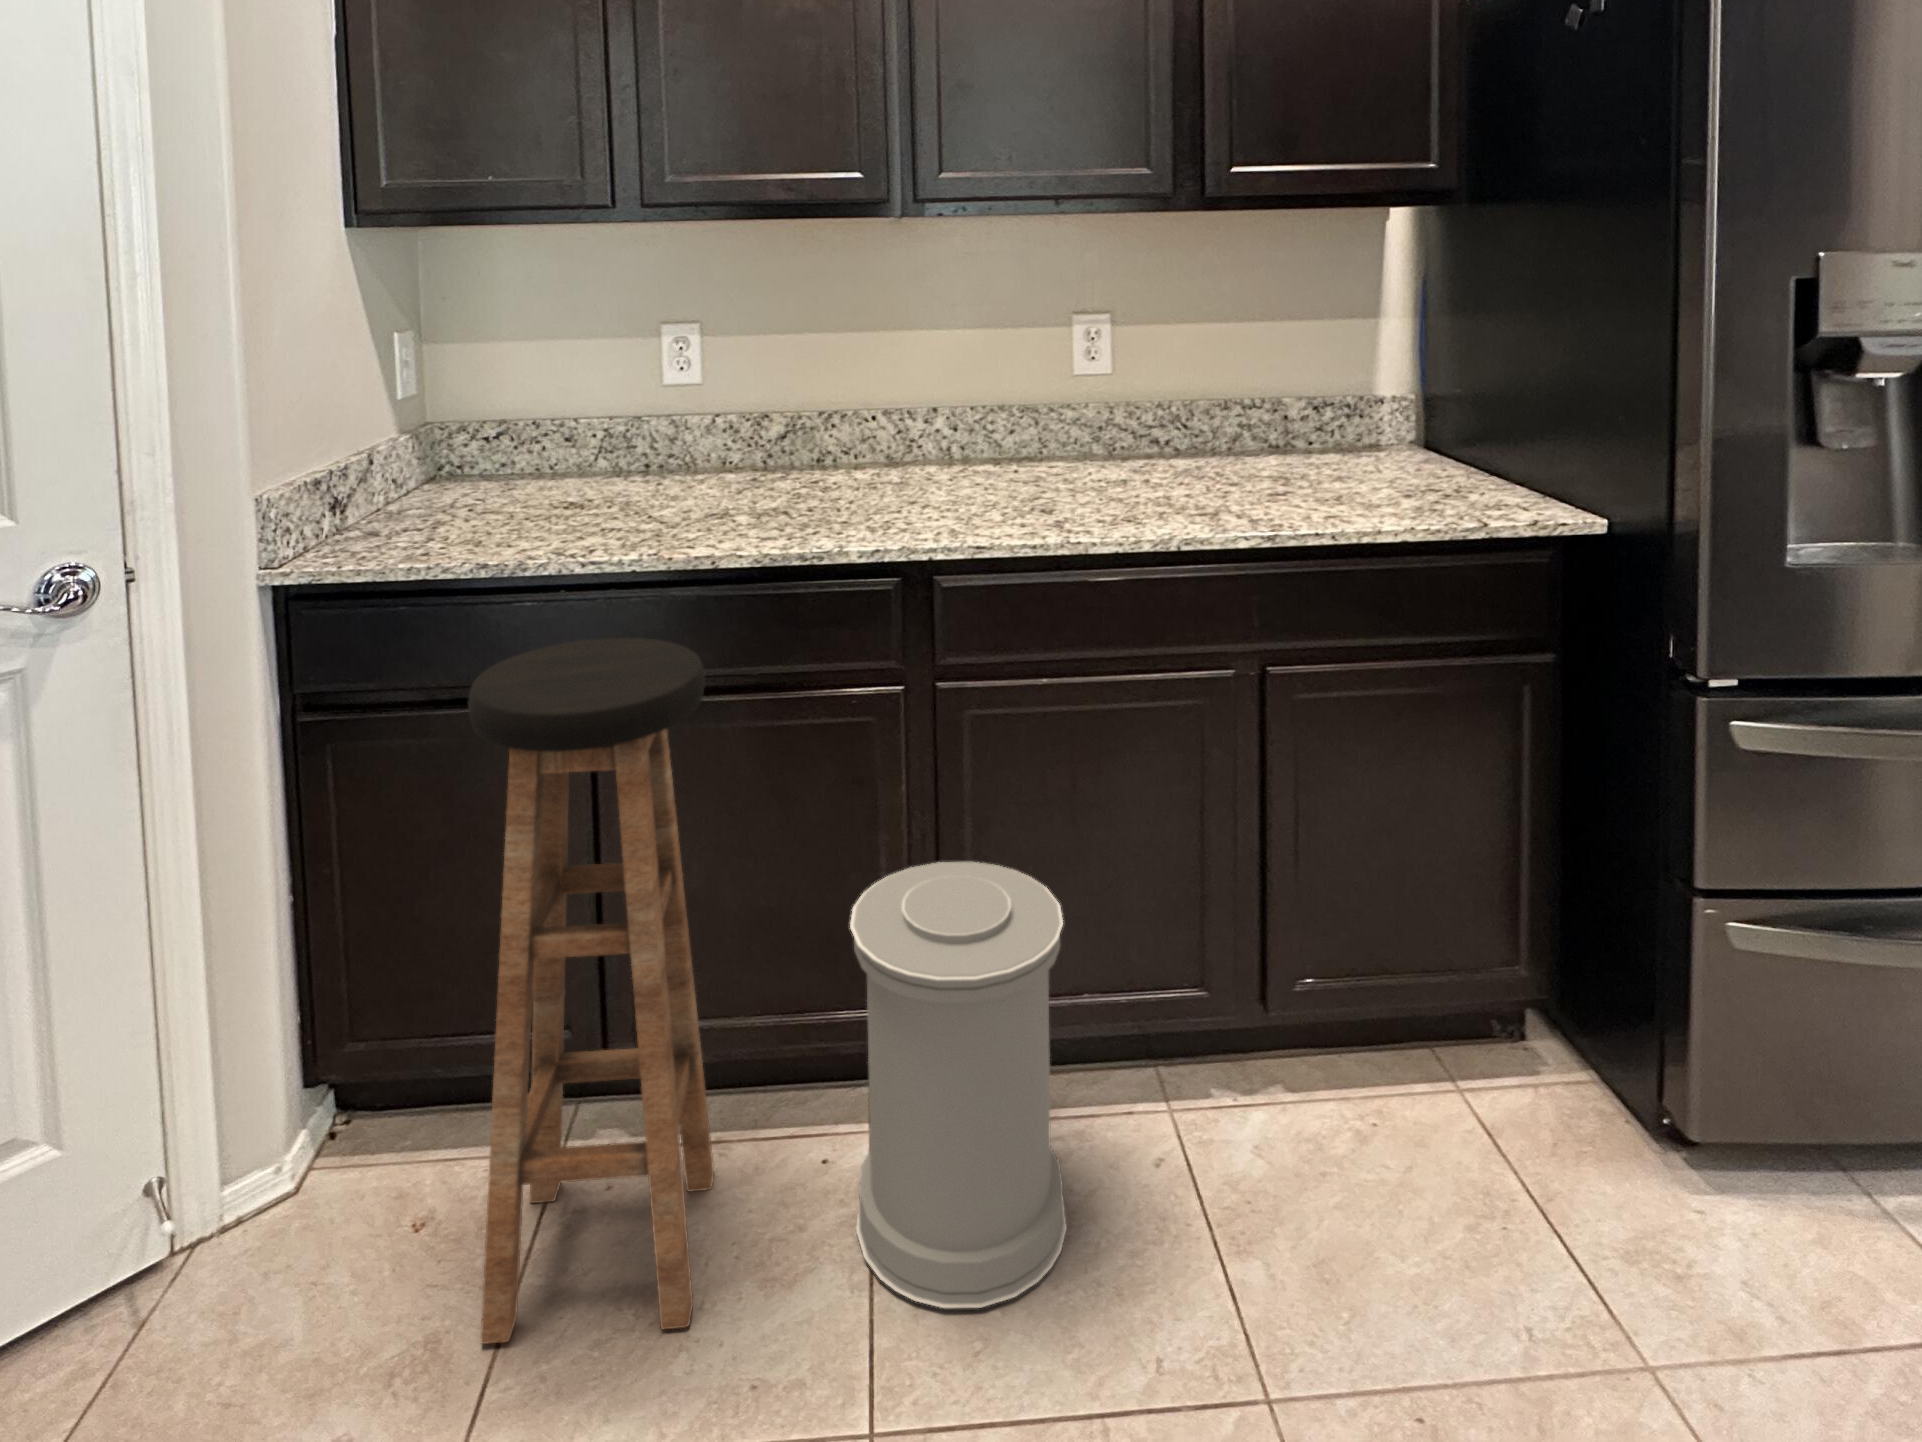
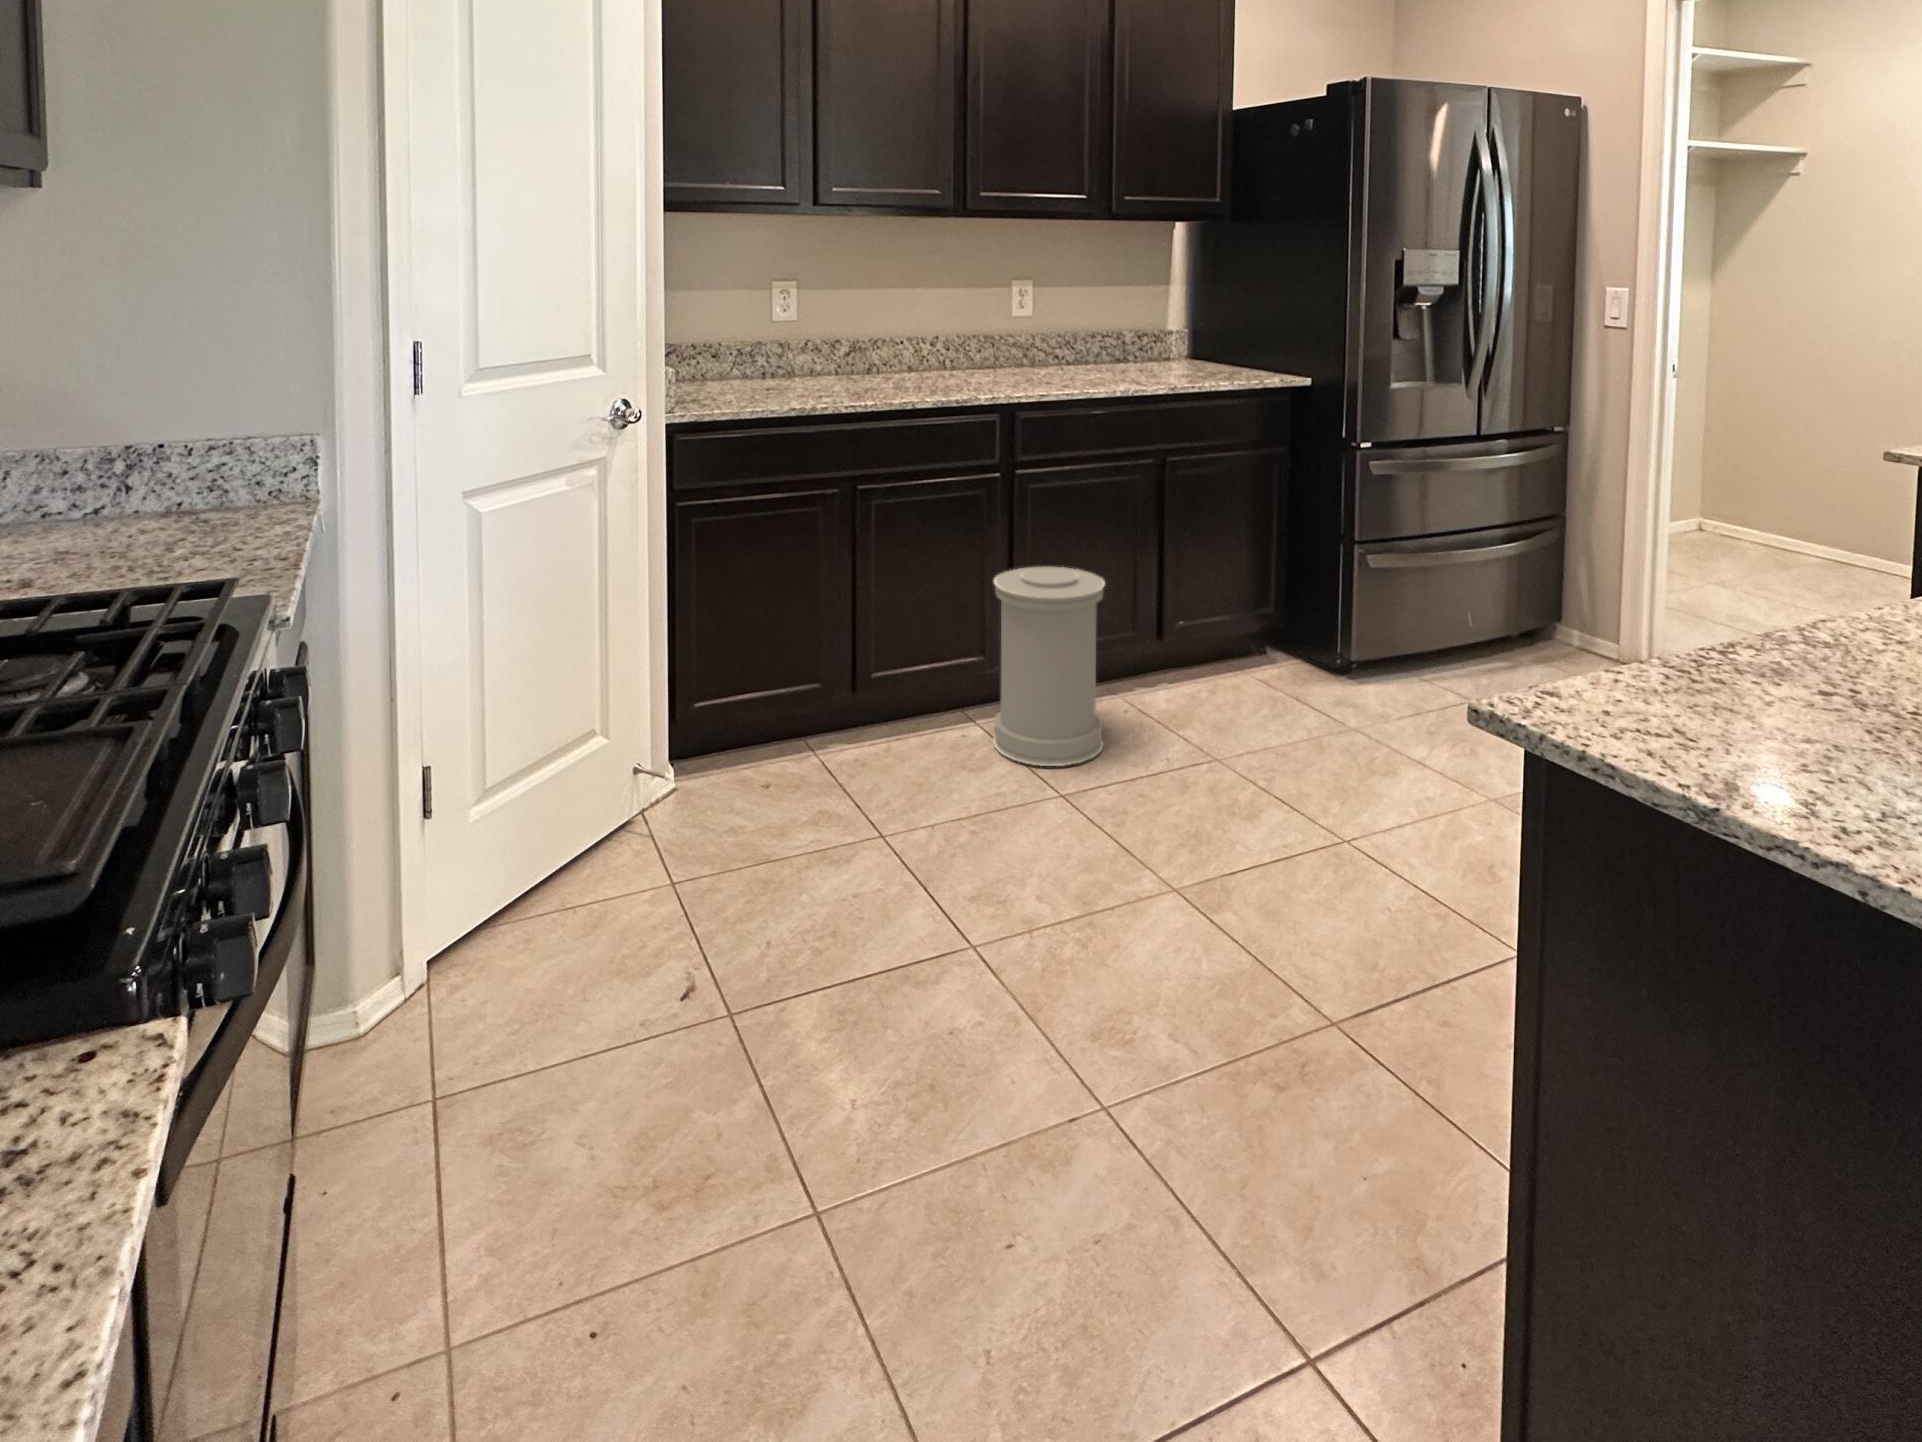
bar stool: present [468,638,714,1344] -> none [812,449,947,814]

